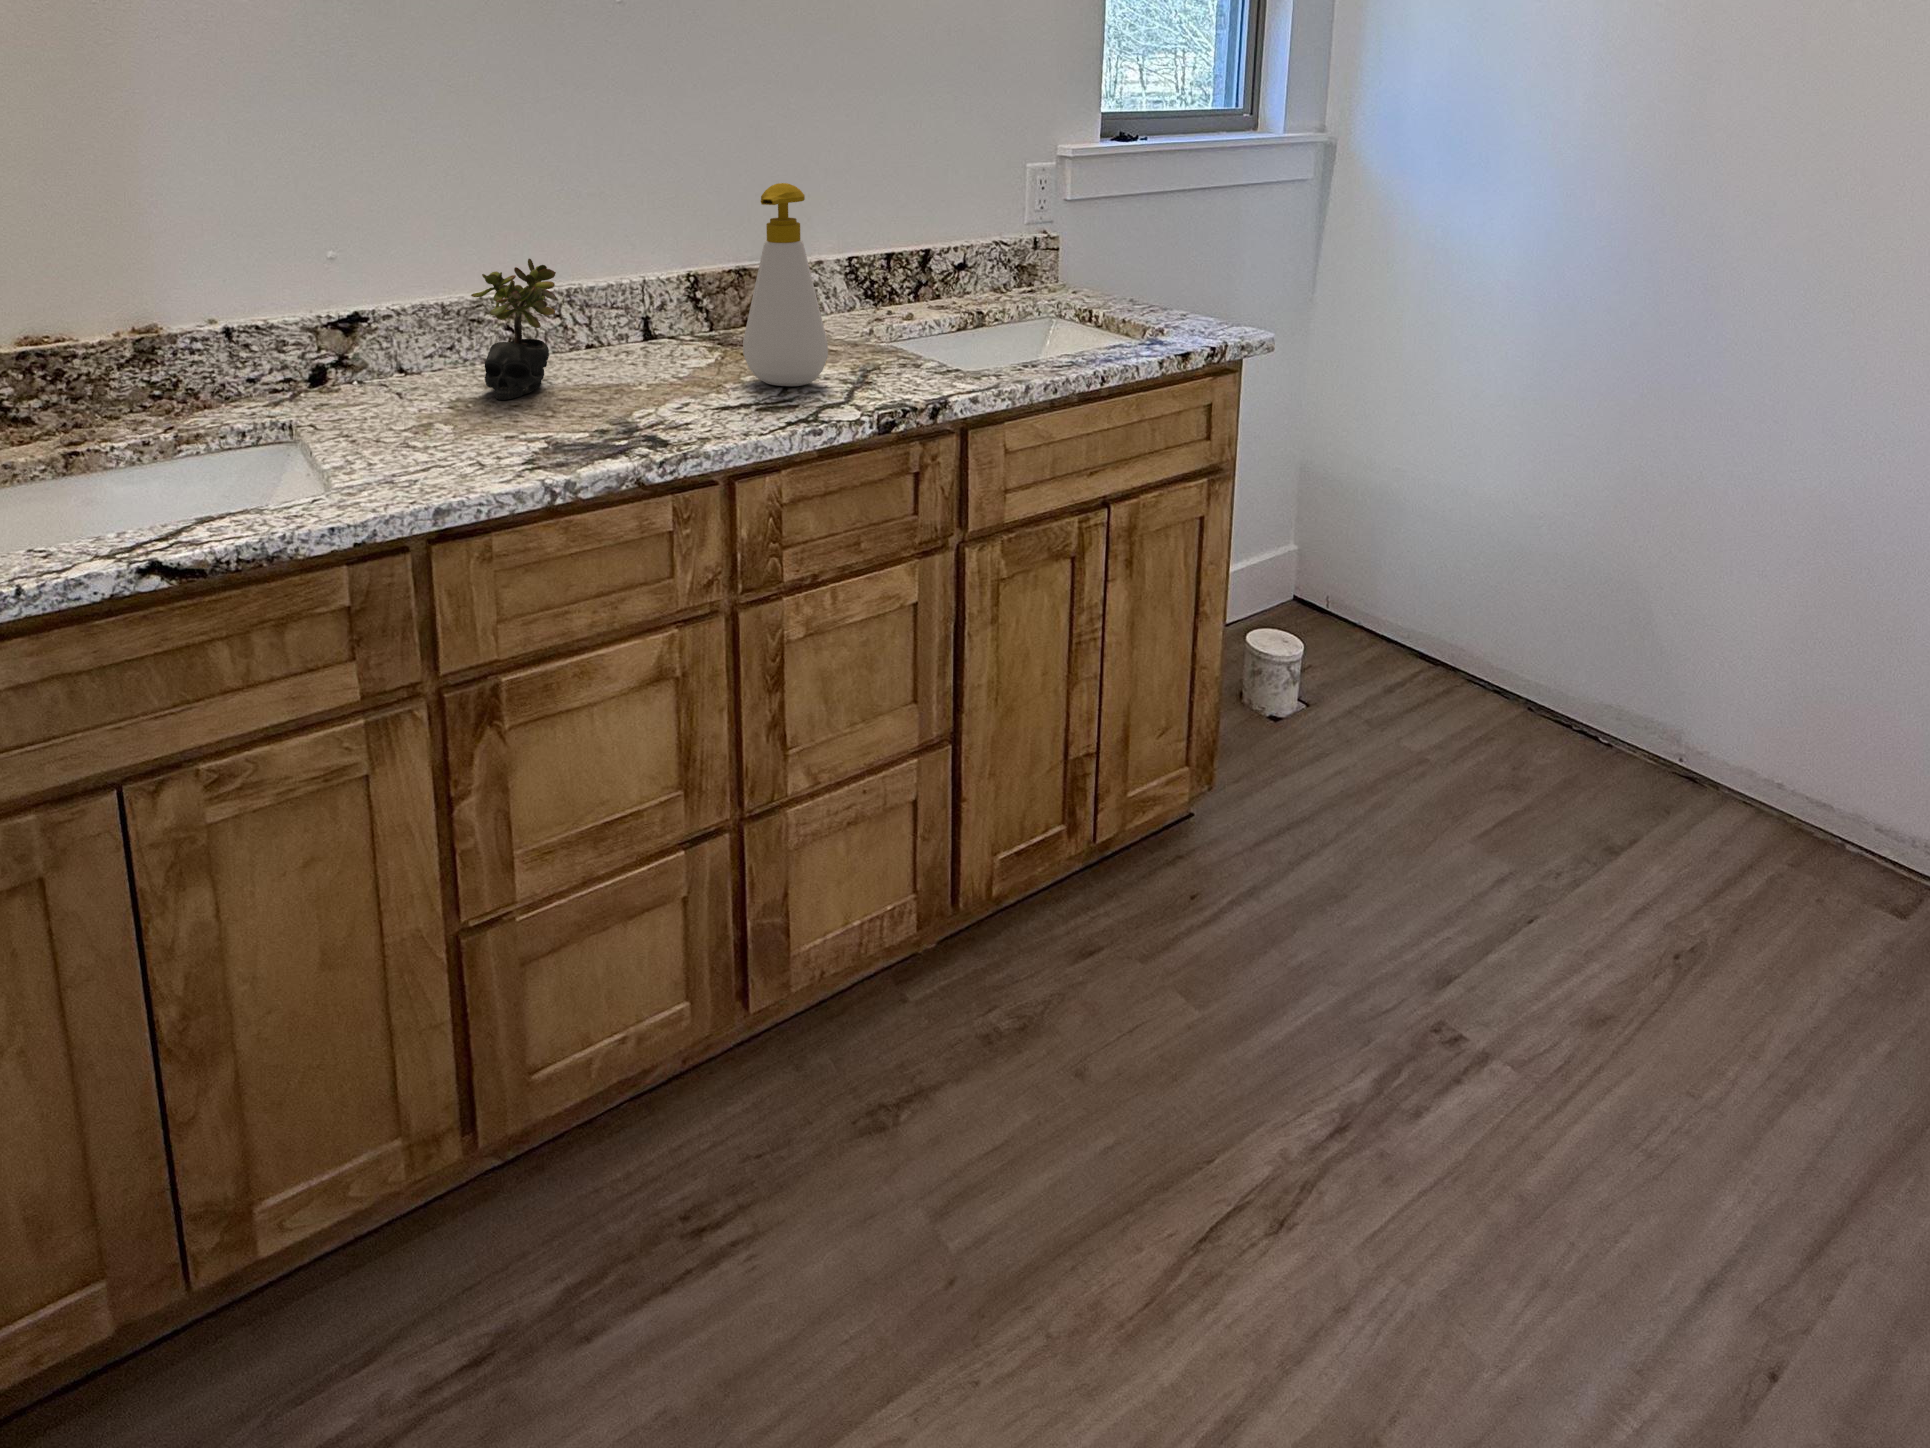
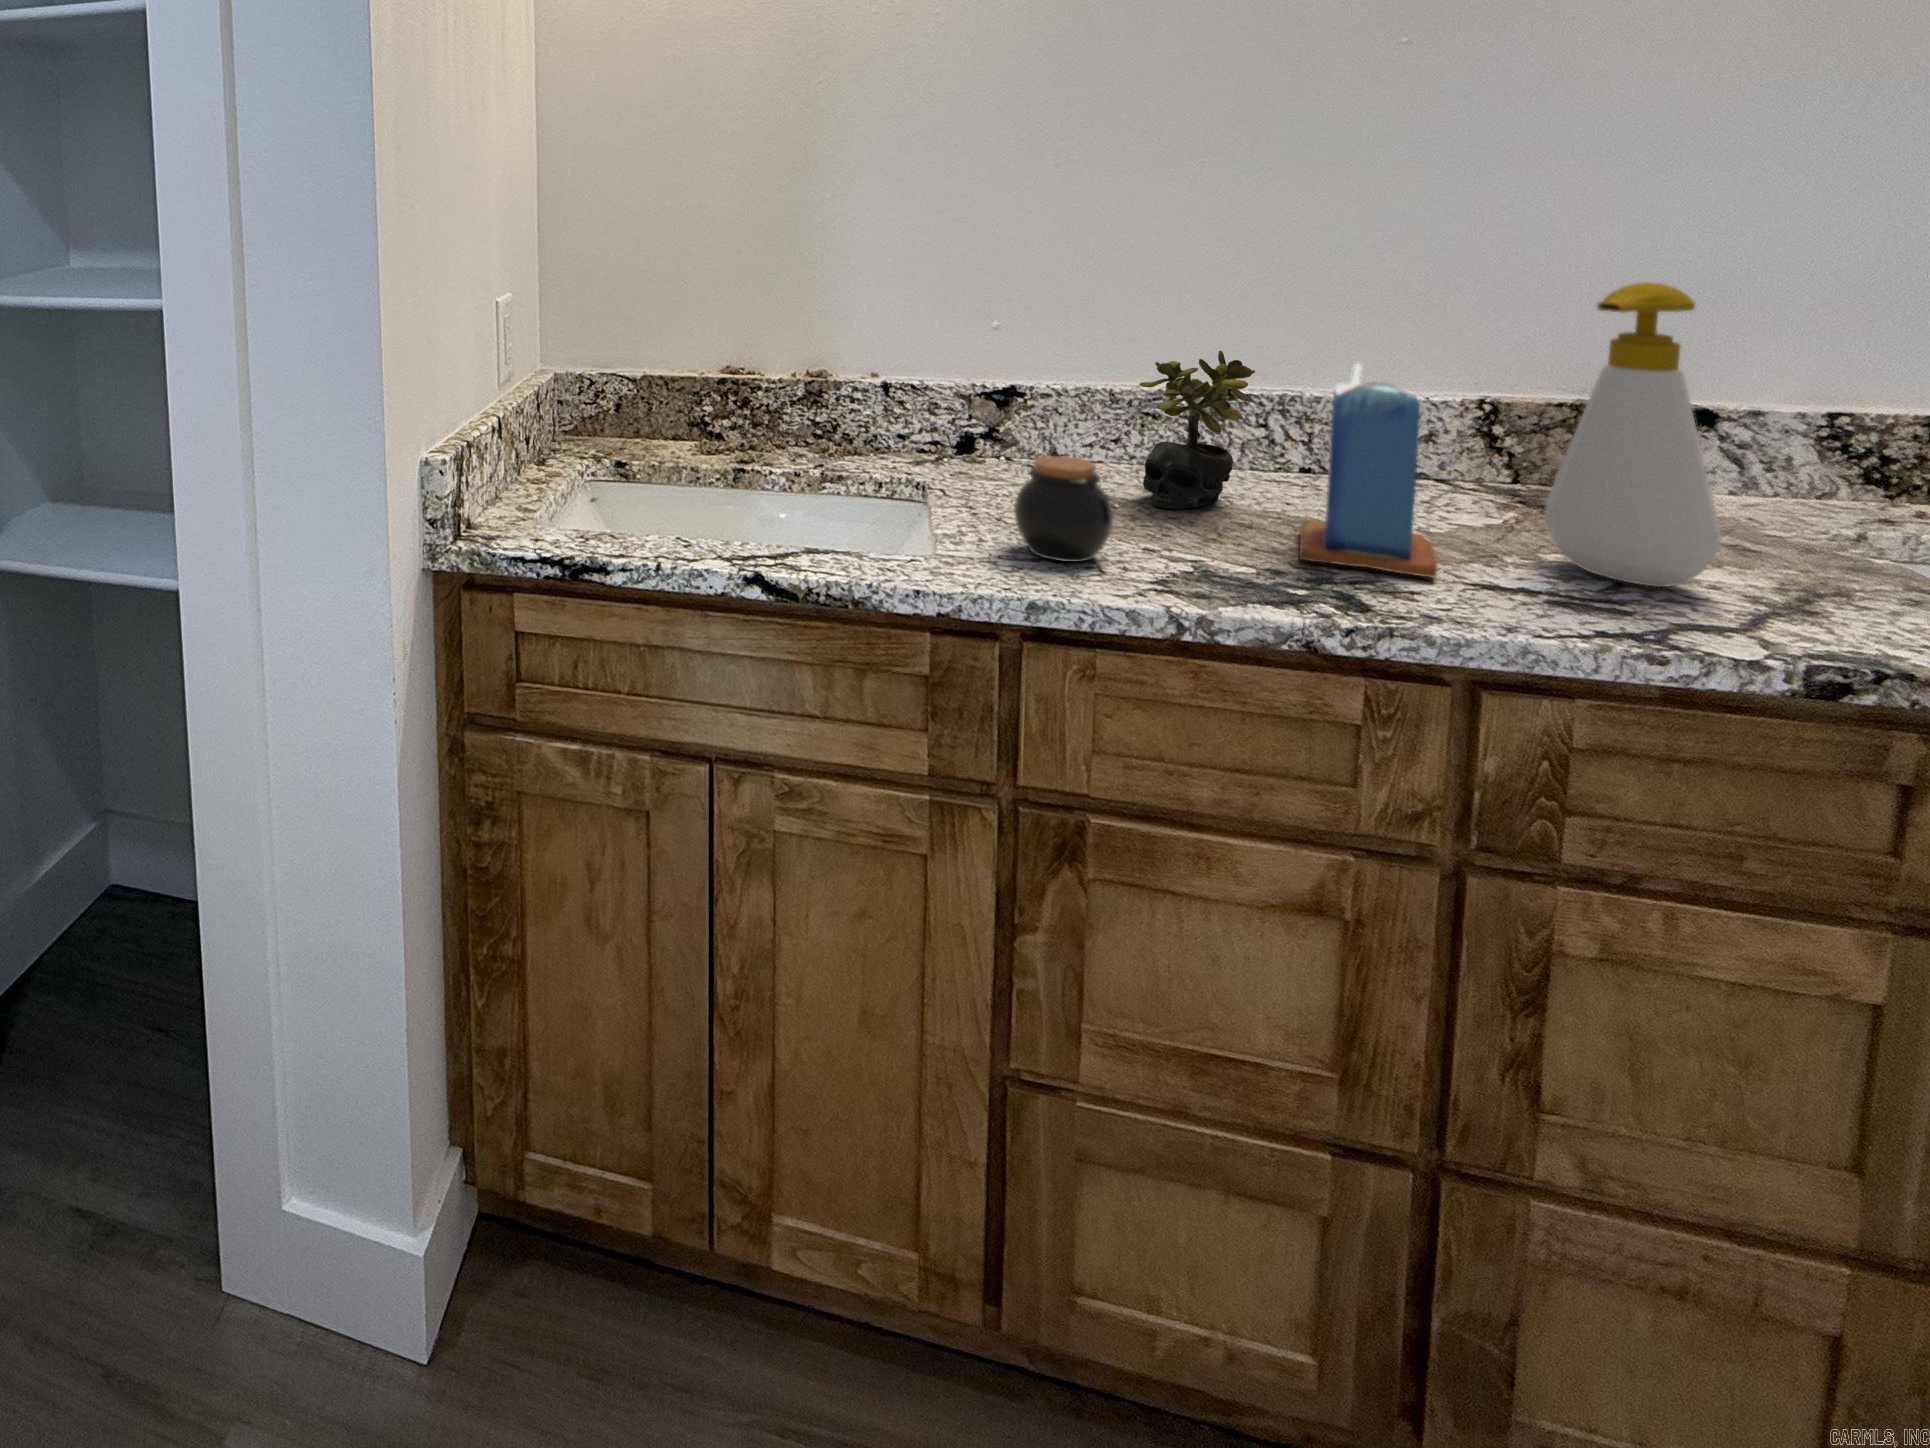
candle: none [605,257,697,418] -> present [1299,364,1437,578]
jar: none [399,370,484,466] -> present [1014,456,1113,562]

